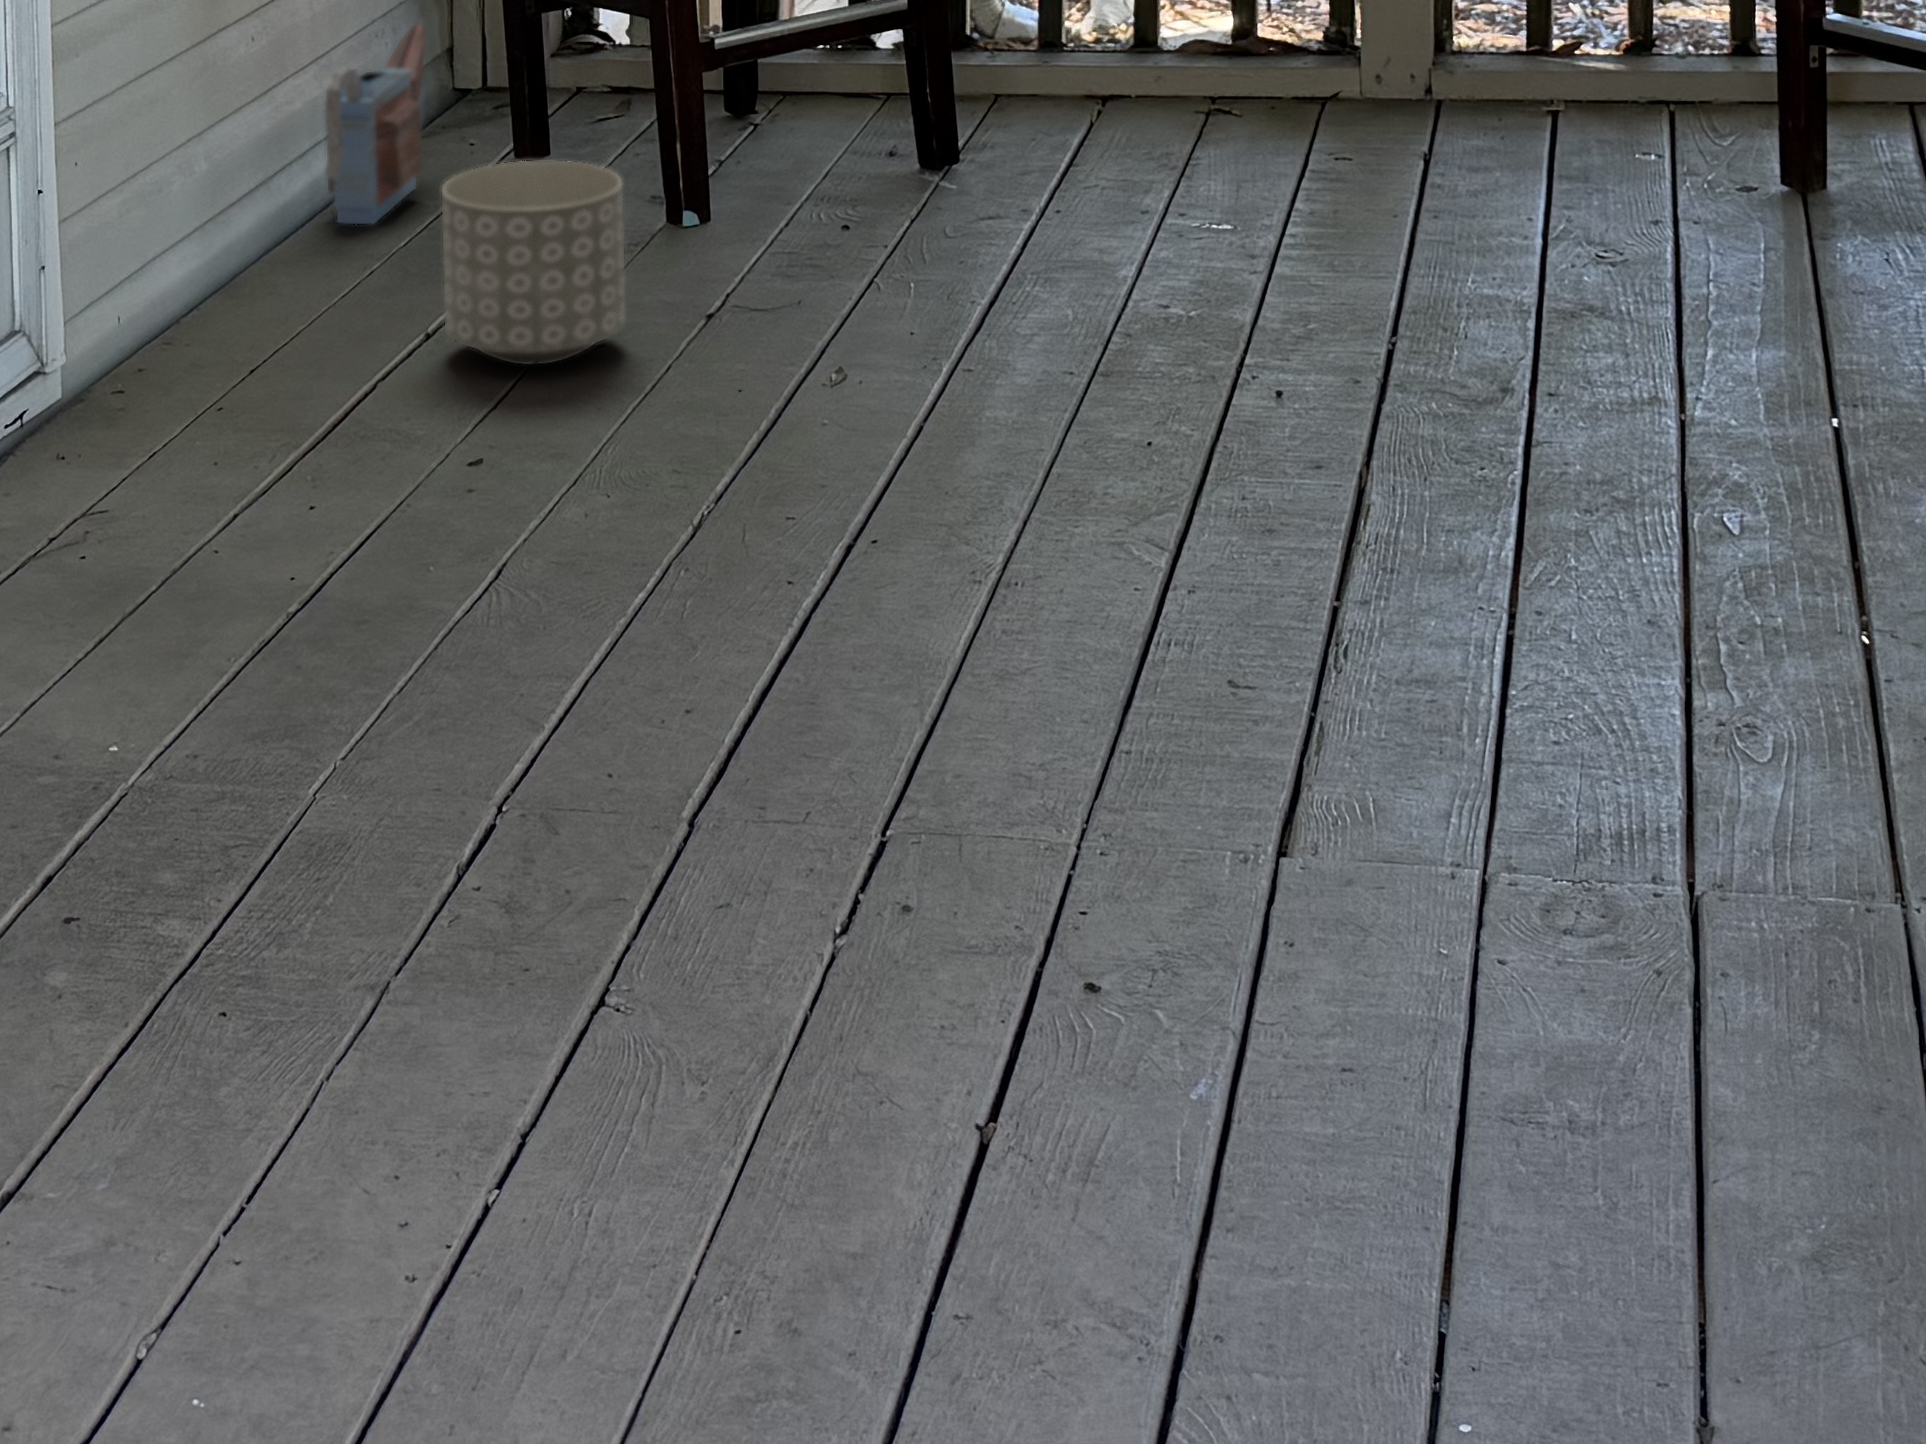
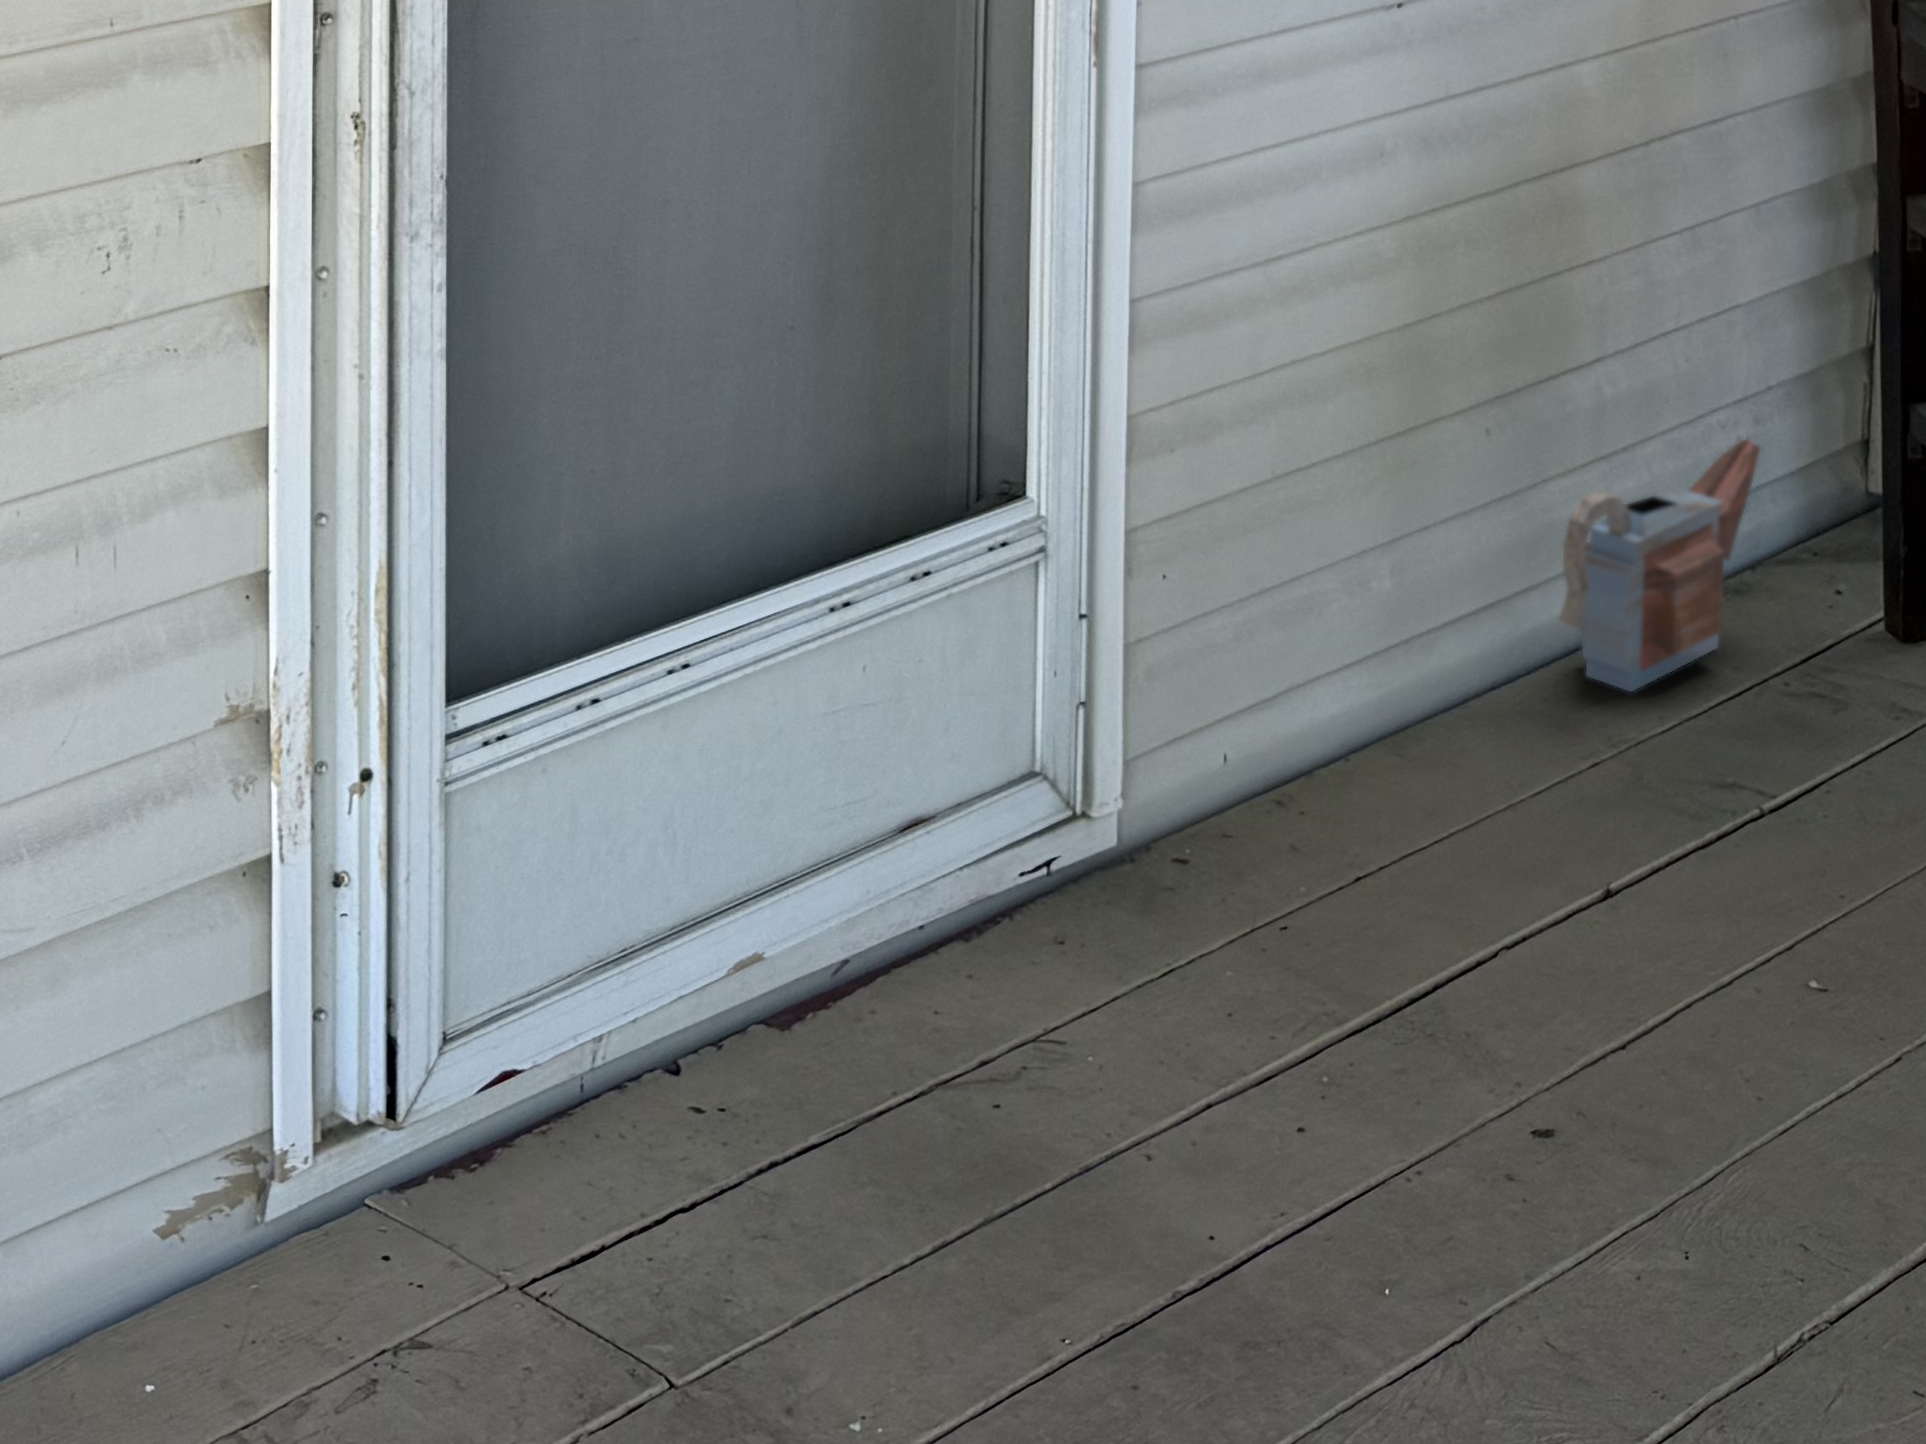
planter: present [442,161,625,365] -> none [1607,711,1873,1002]

